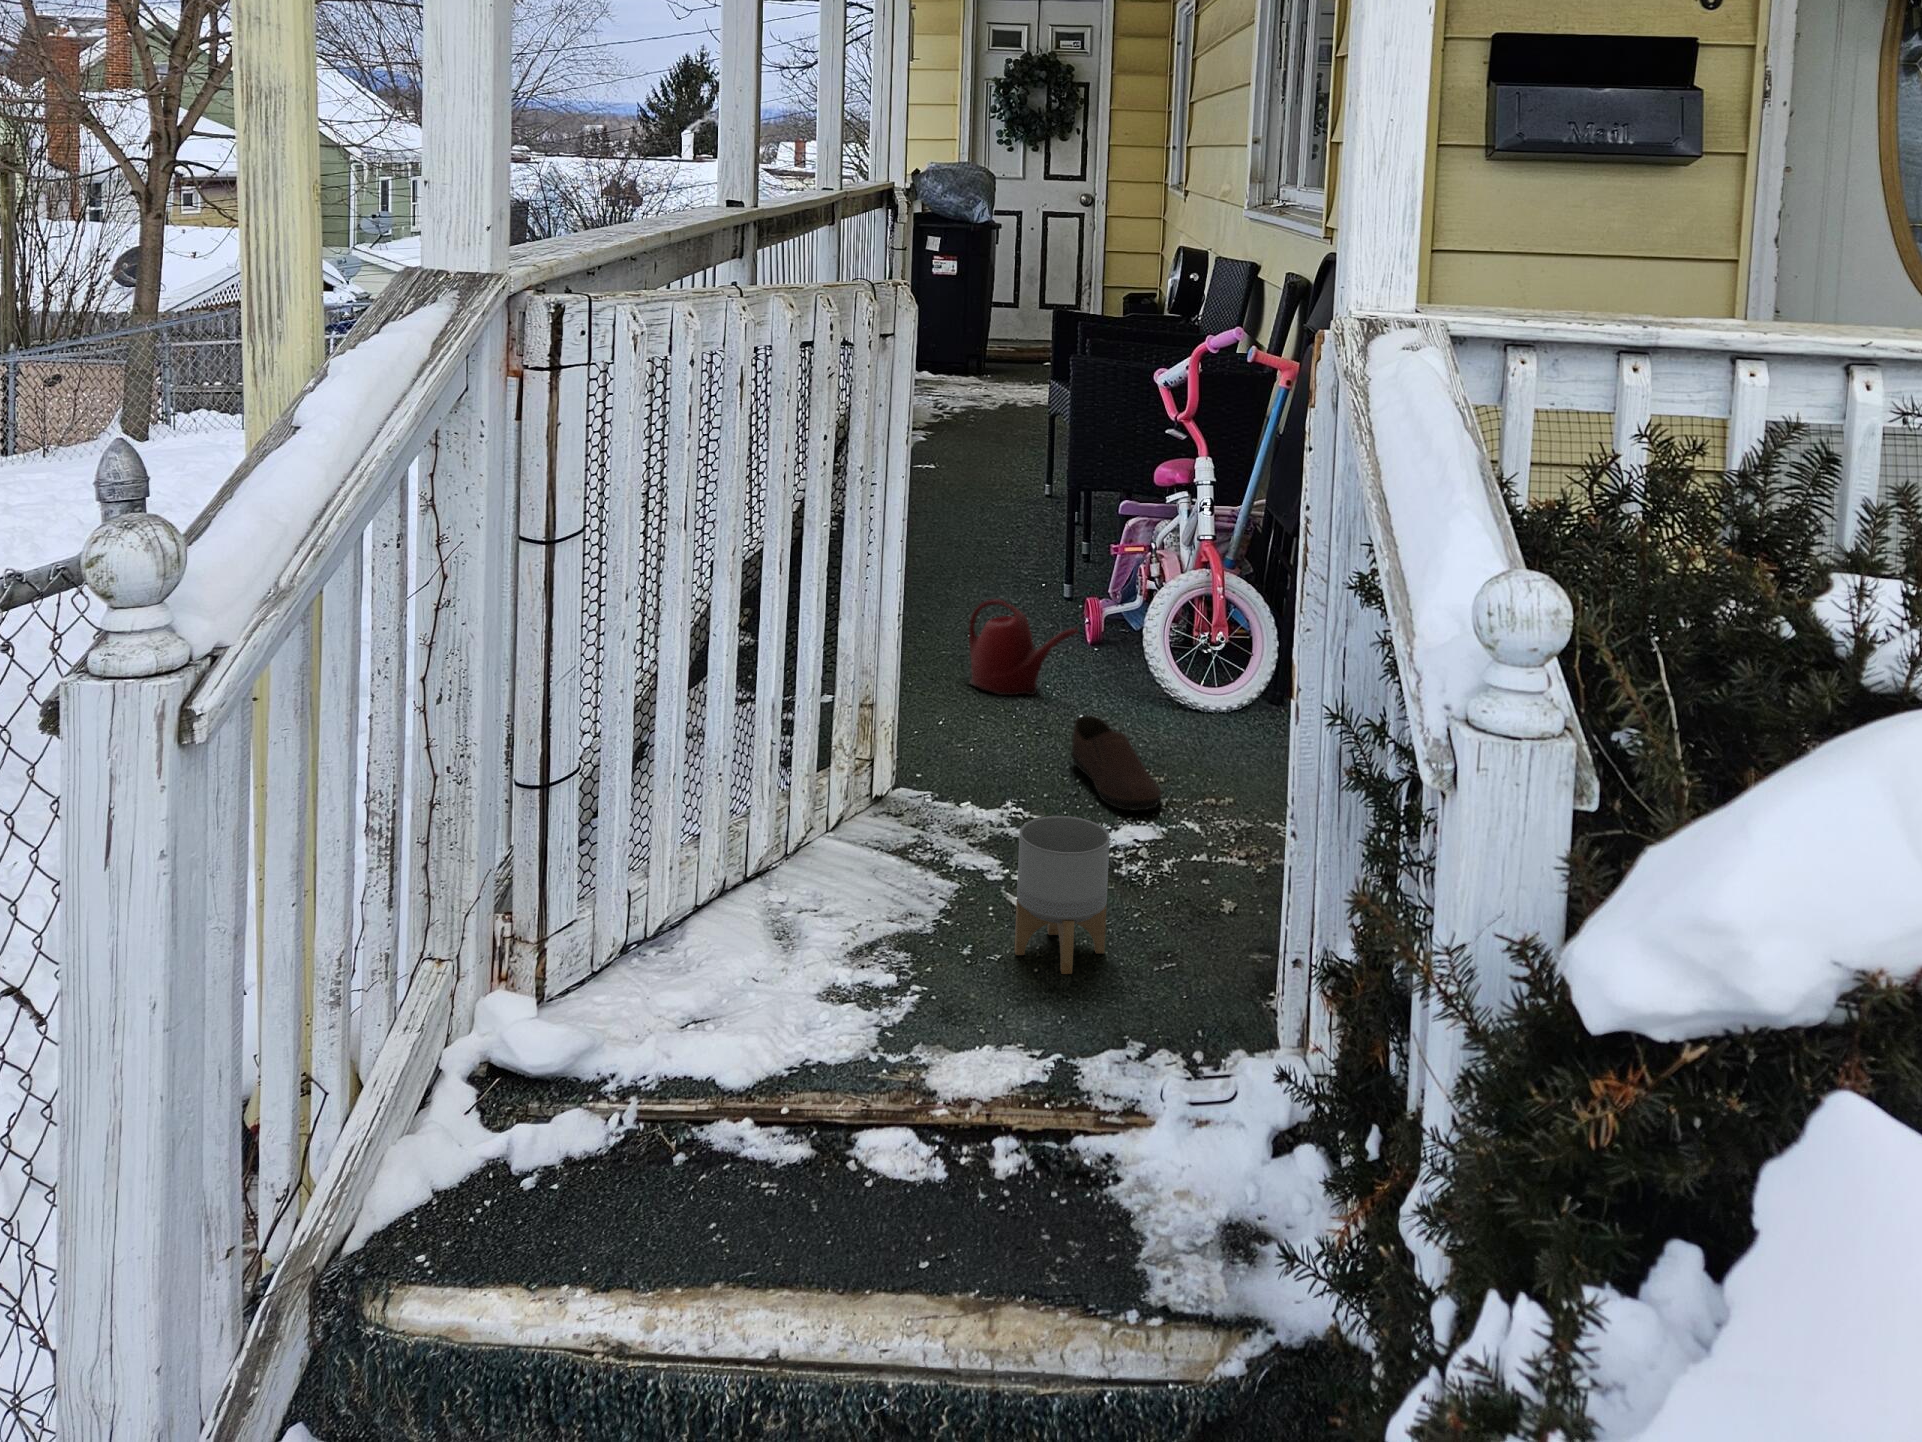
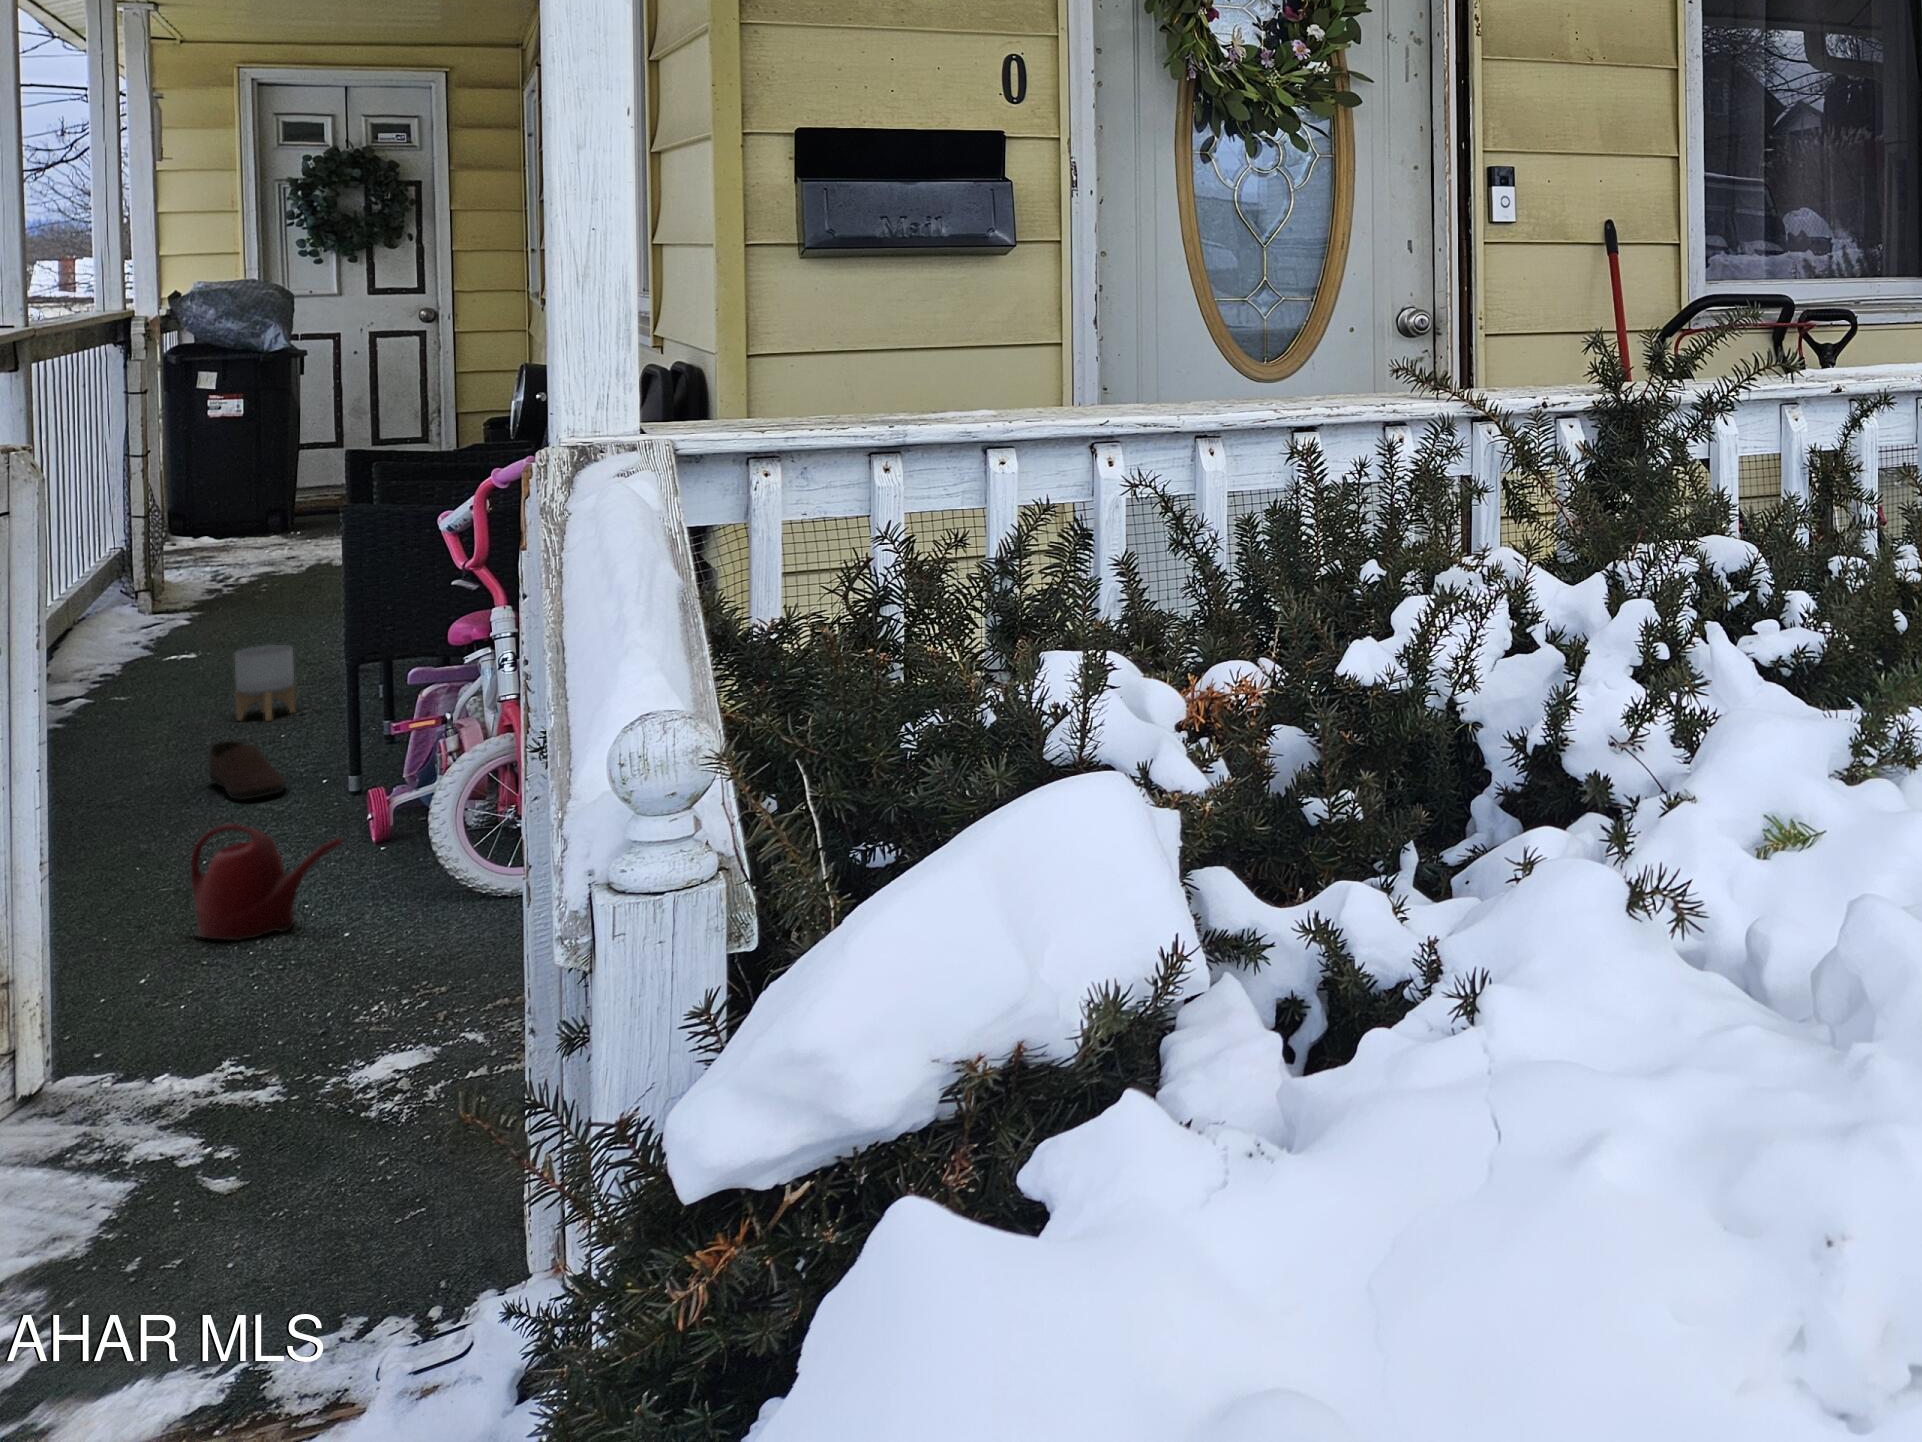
shoe: present [1071,716,1161,811] -> present [209,741,286,800]
planter: present [1014,816,1110,974] -> present [235,645,295,721]

